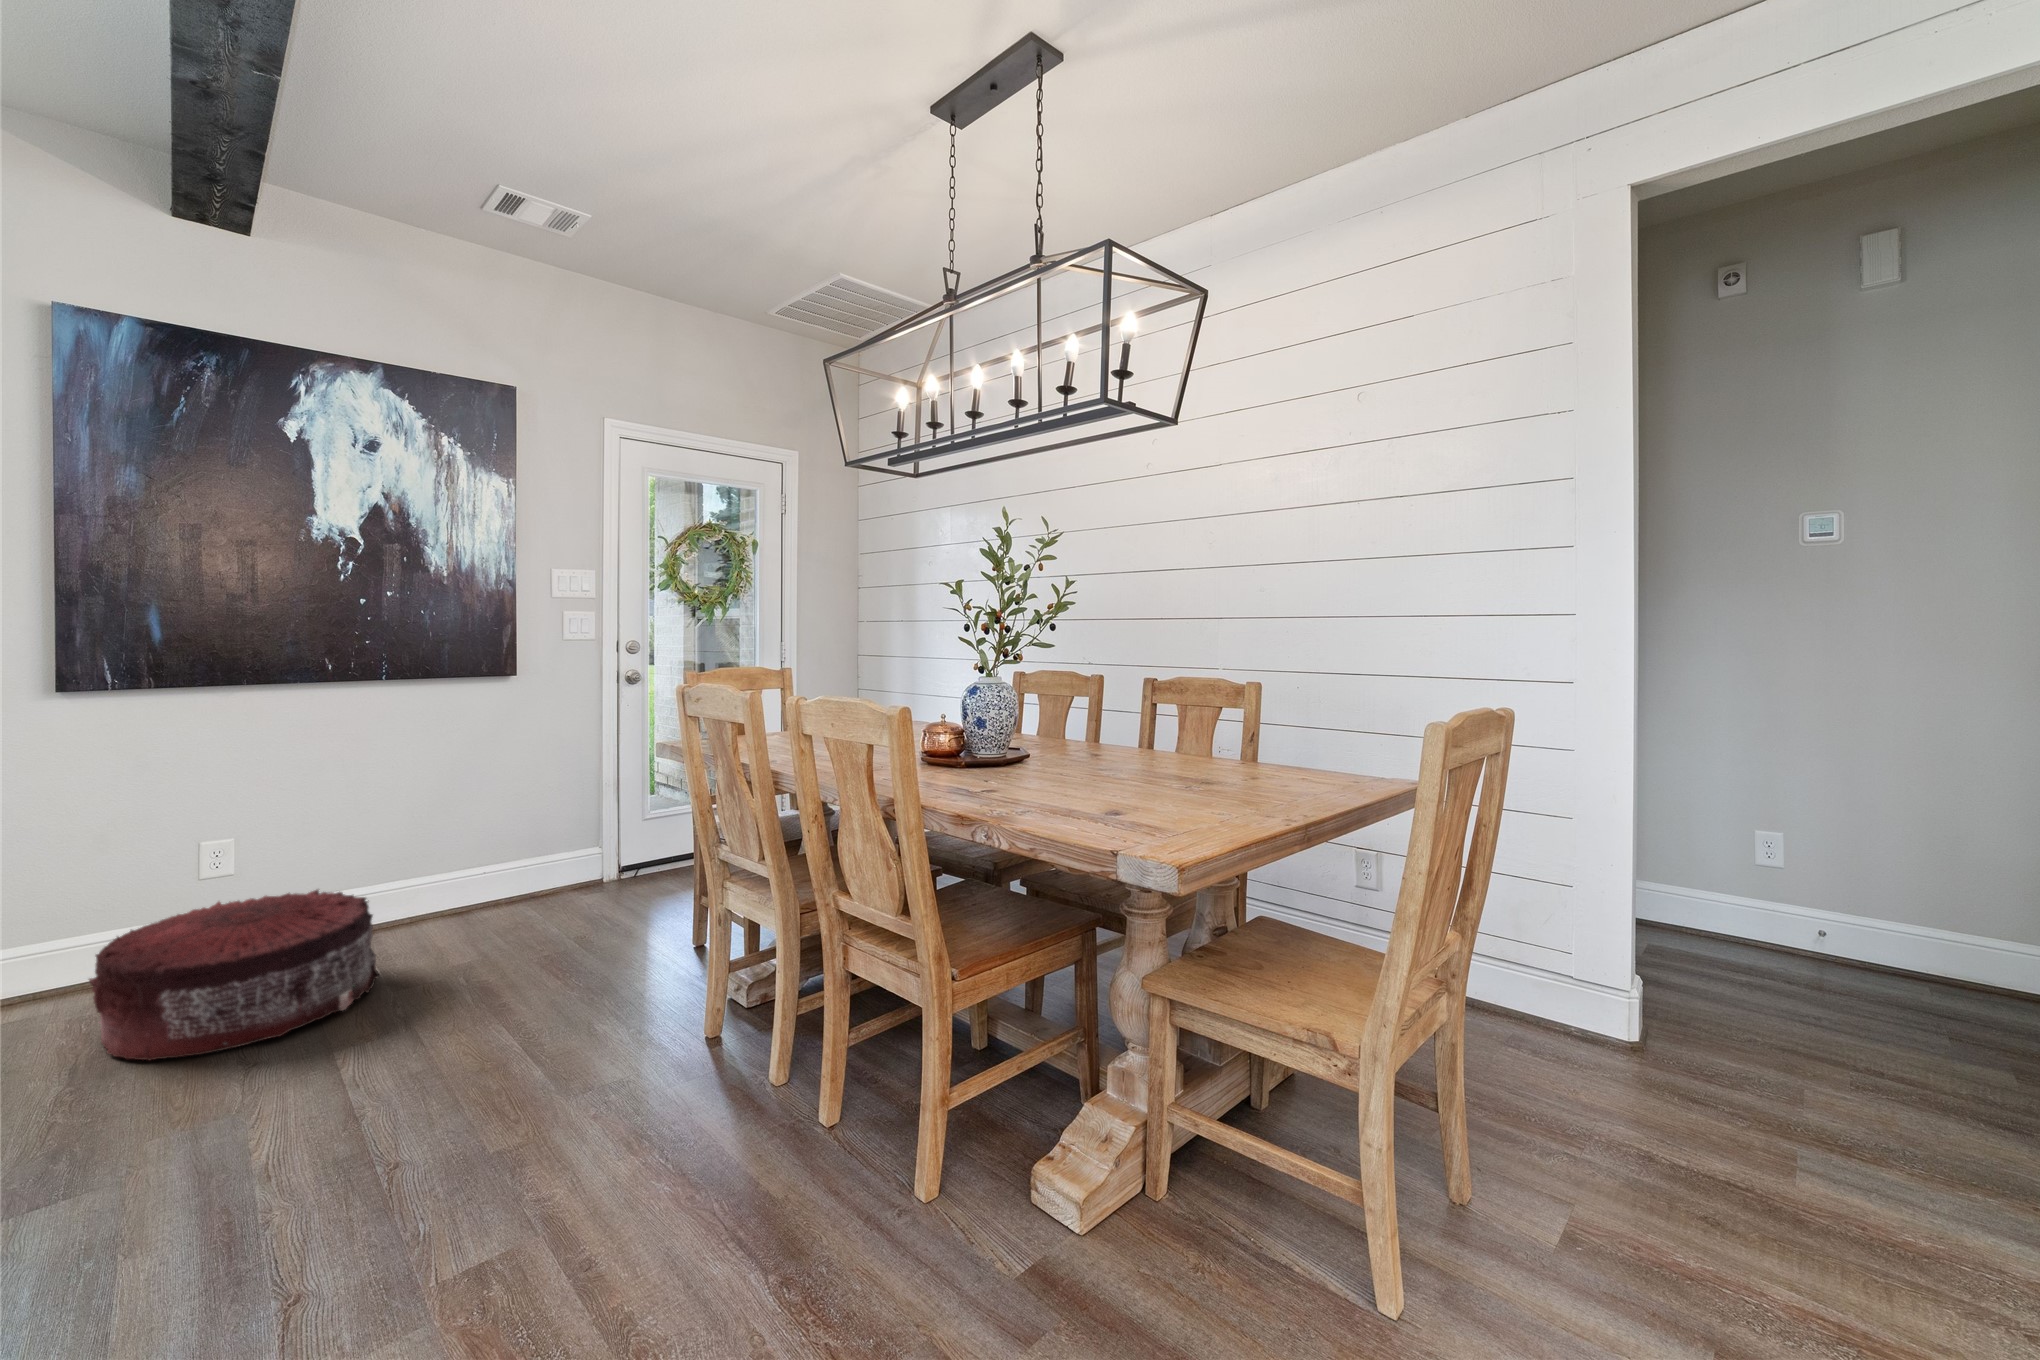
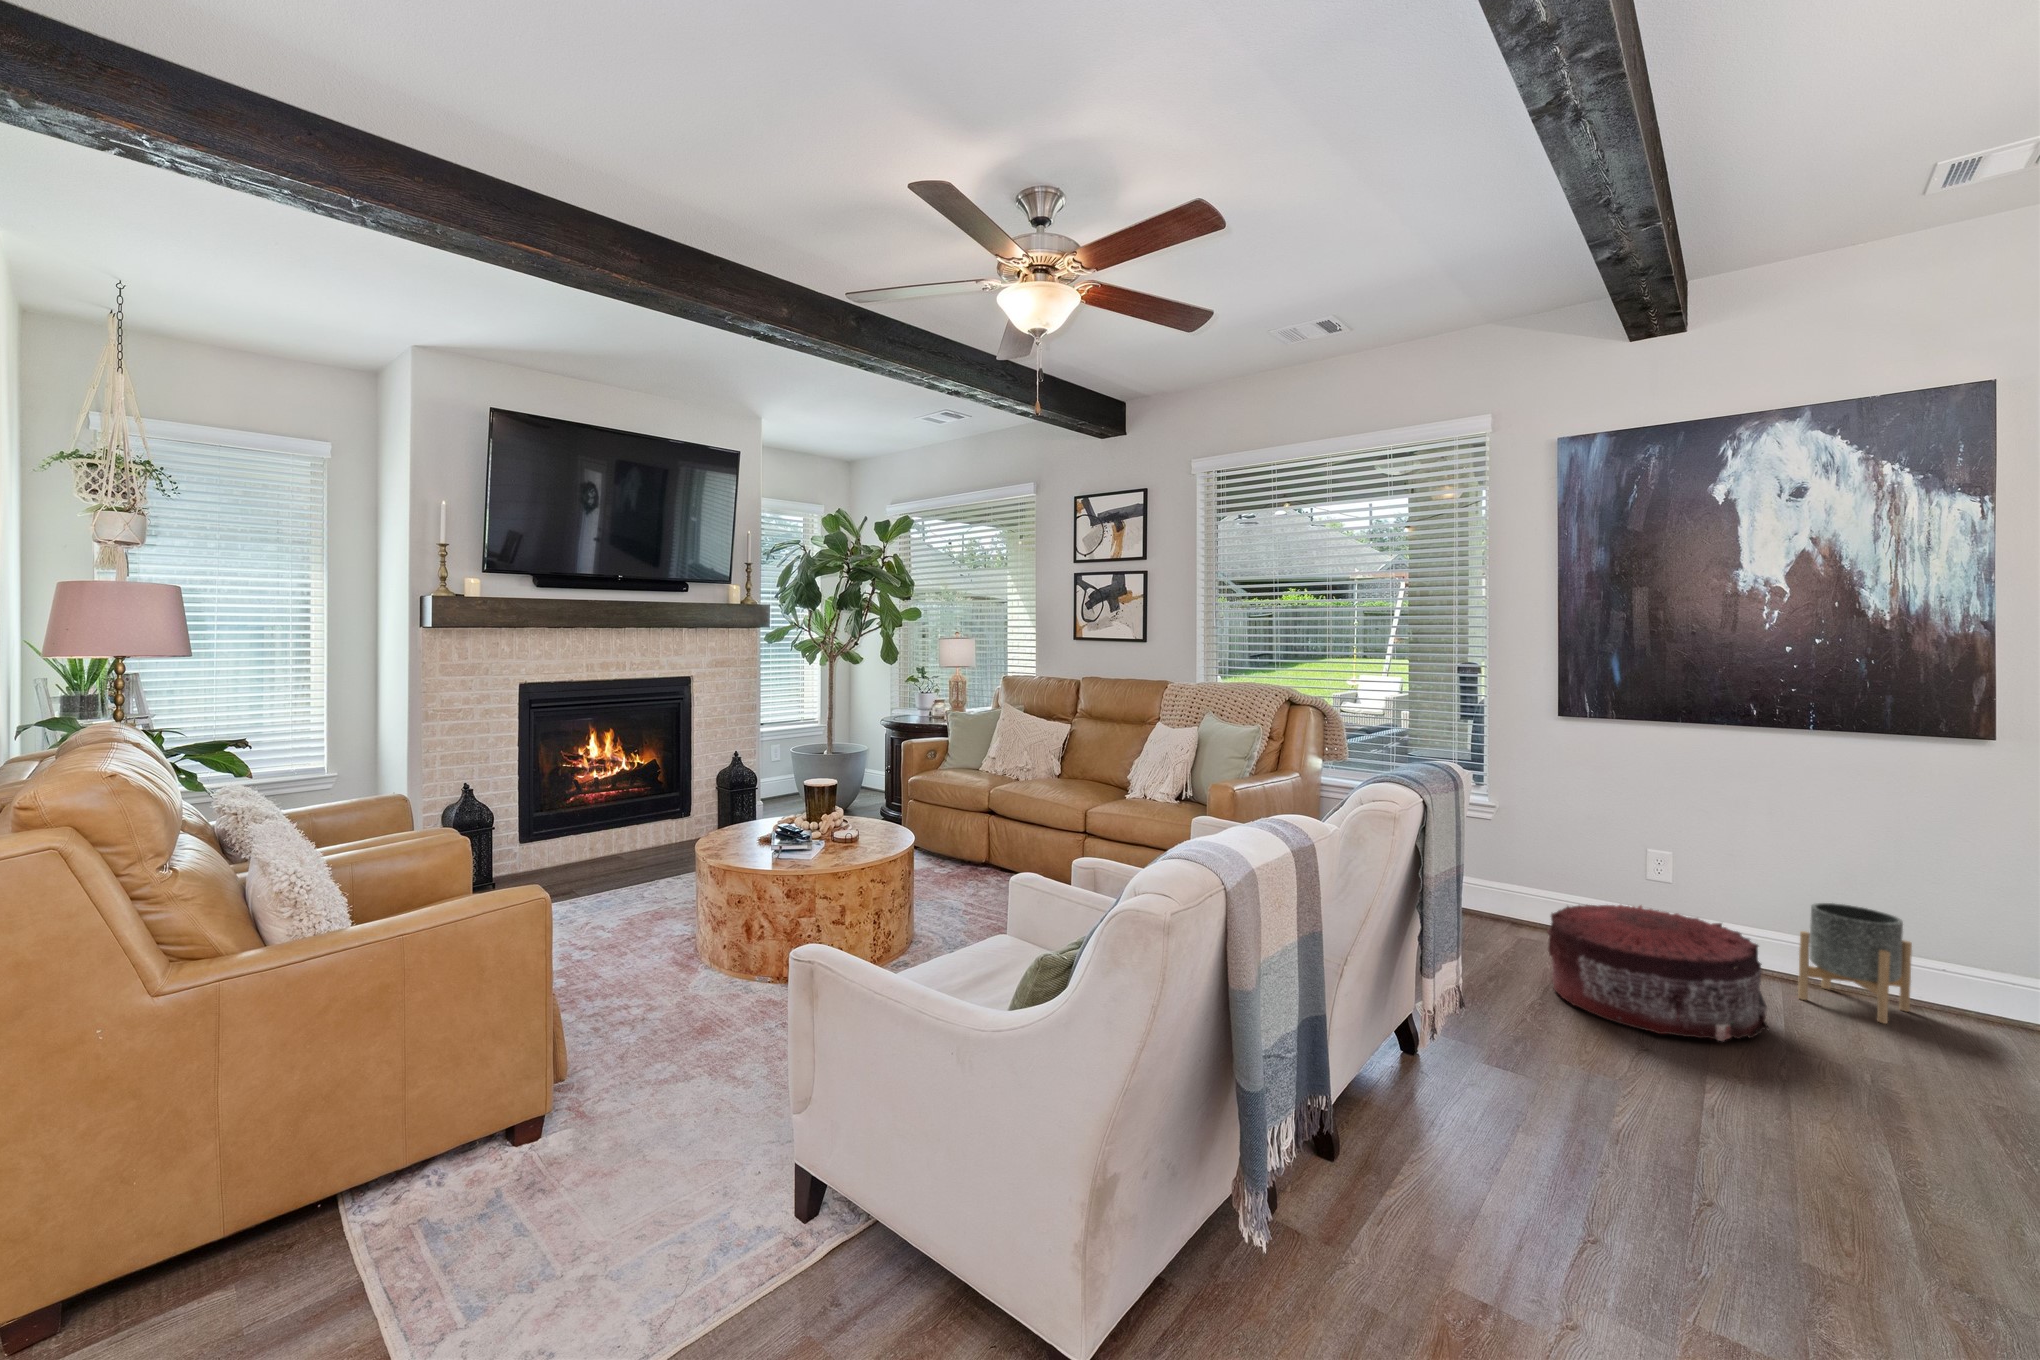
planter: none [382,832,467,936] -> present [1798,903,1912,1024]

